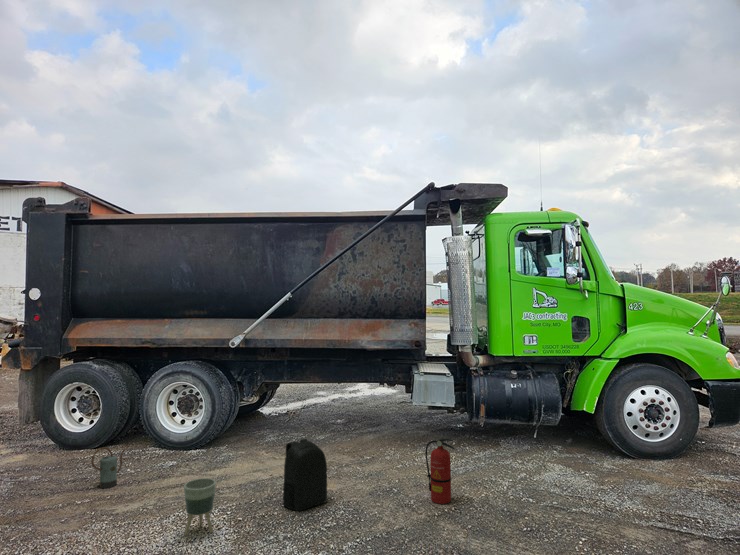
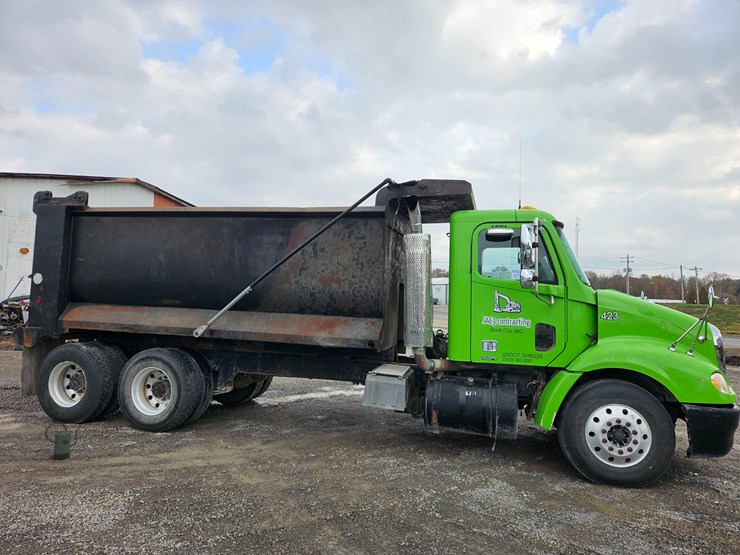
backpack: present [283,439,327,511] -> none [192,429,237,500]
fire extinguisher: present [426,439,454,504] -> none [334,442,360,509]
planter: present [184,478,216,536] -> none [83,459,118,511]

